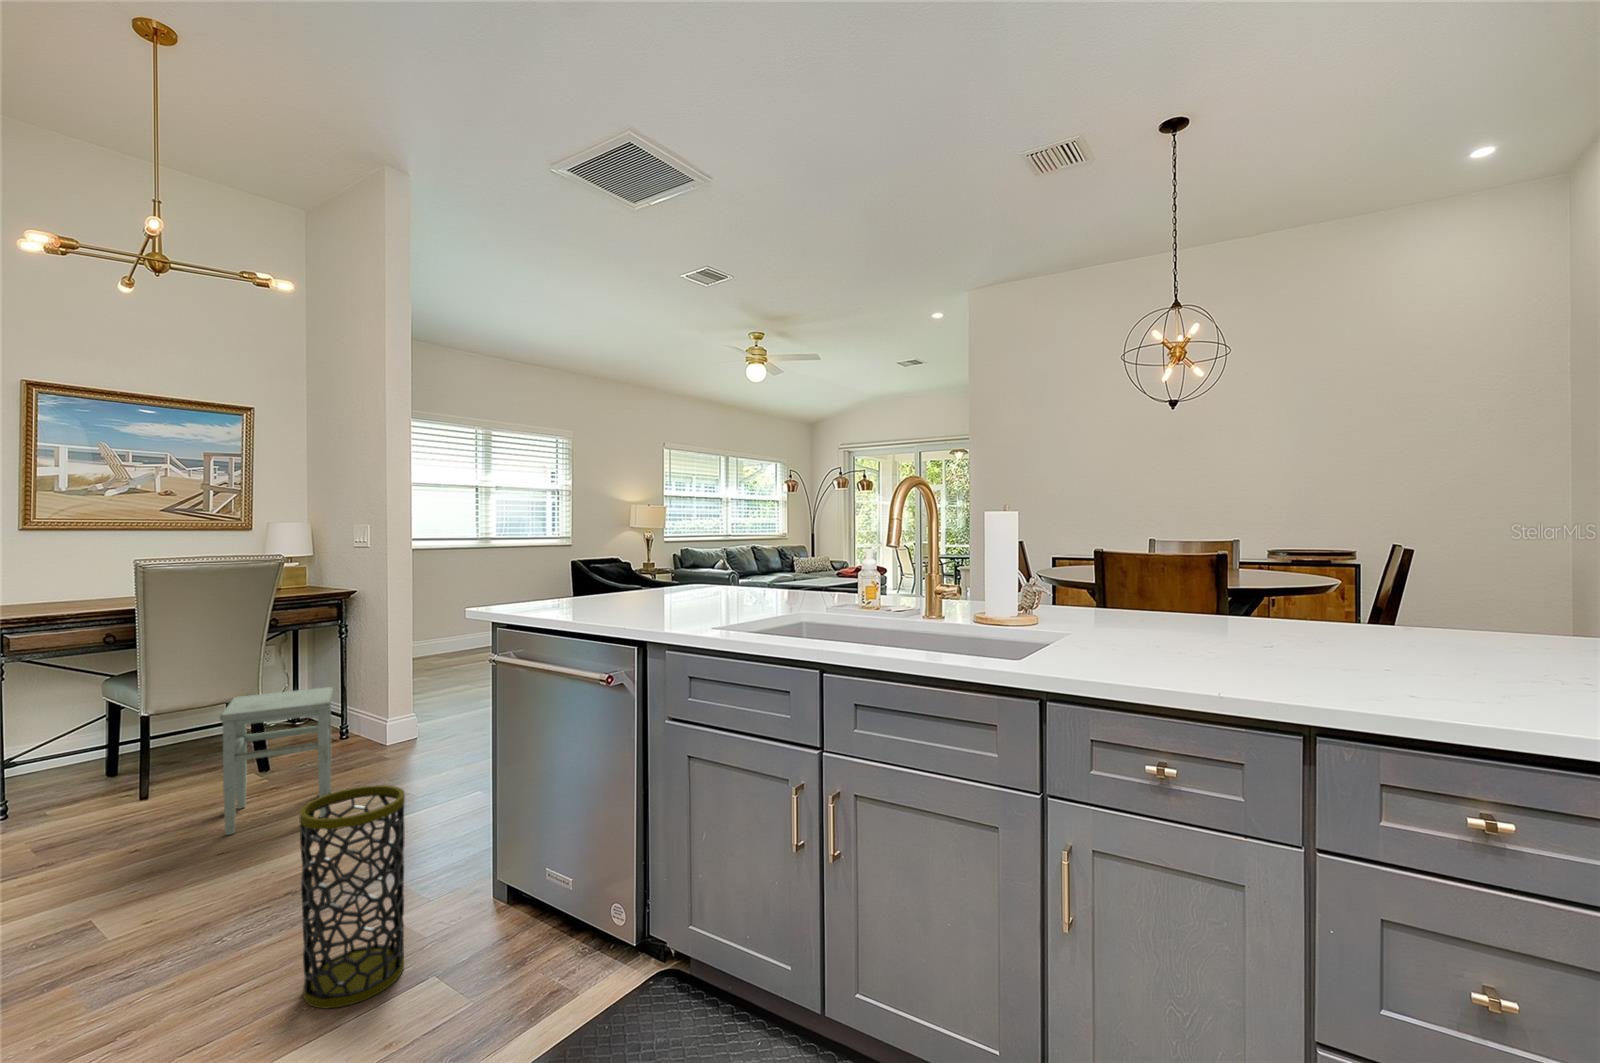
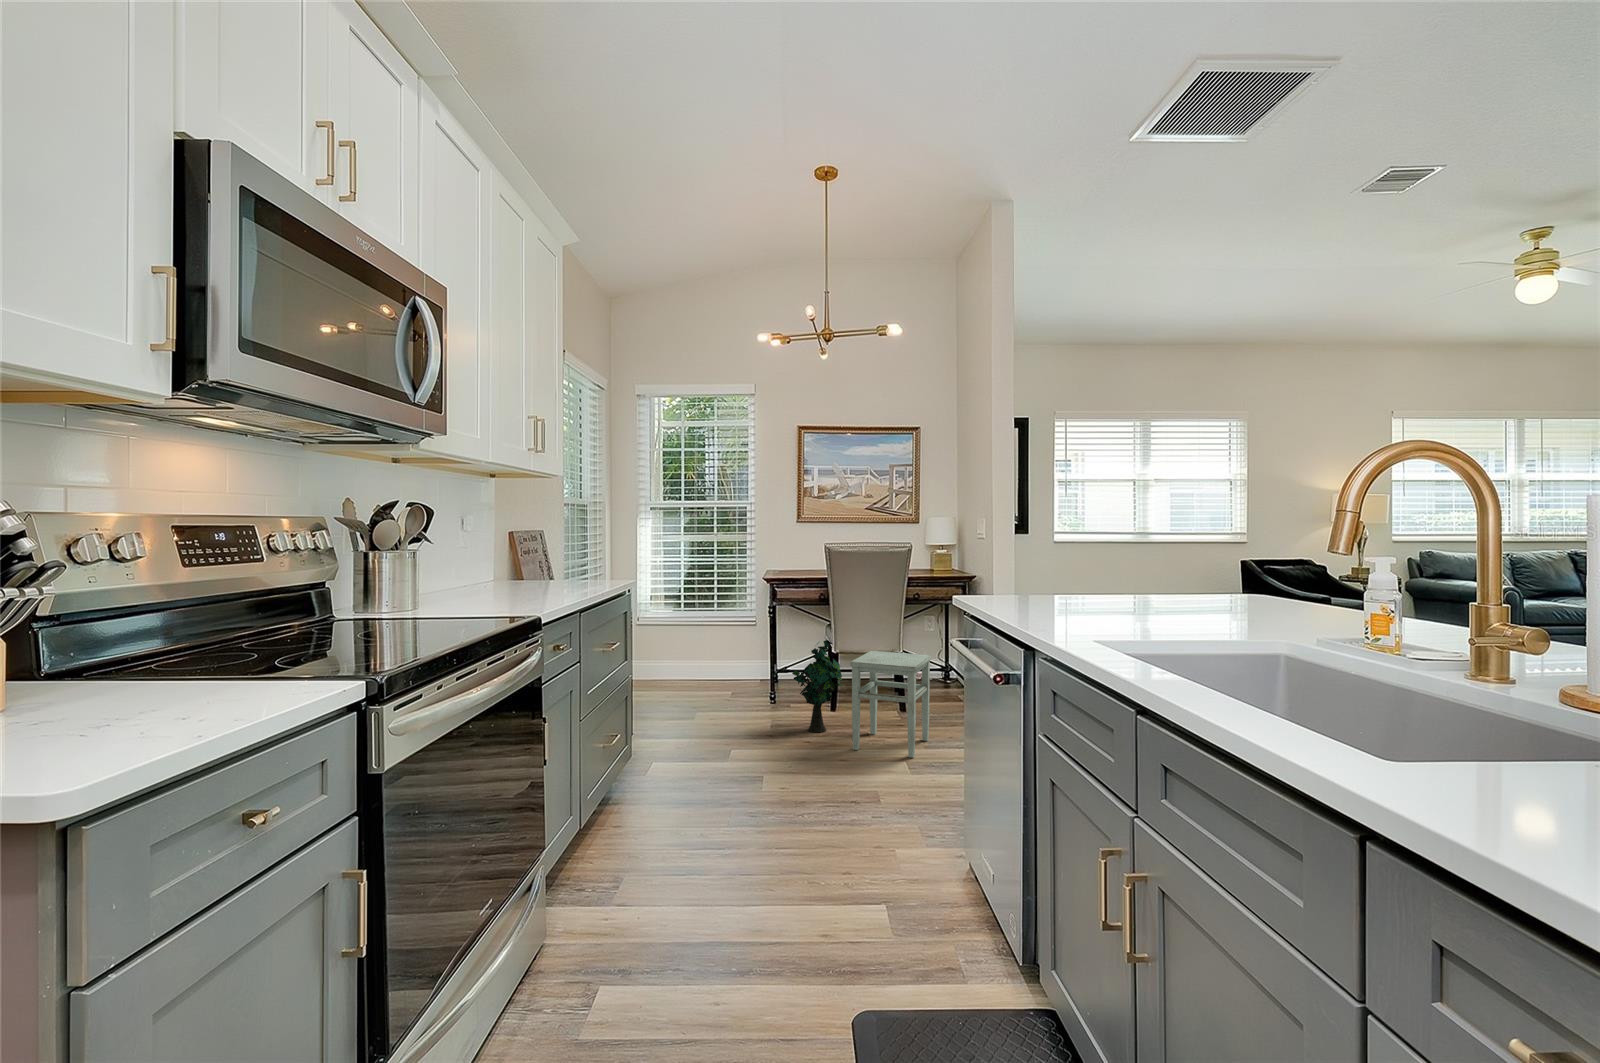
decorative plant: none [78,695,184,837] -> present [792,640,843,733]
trash can: present [299,785,405,1008] -> none [813,732,881,896]

